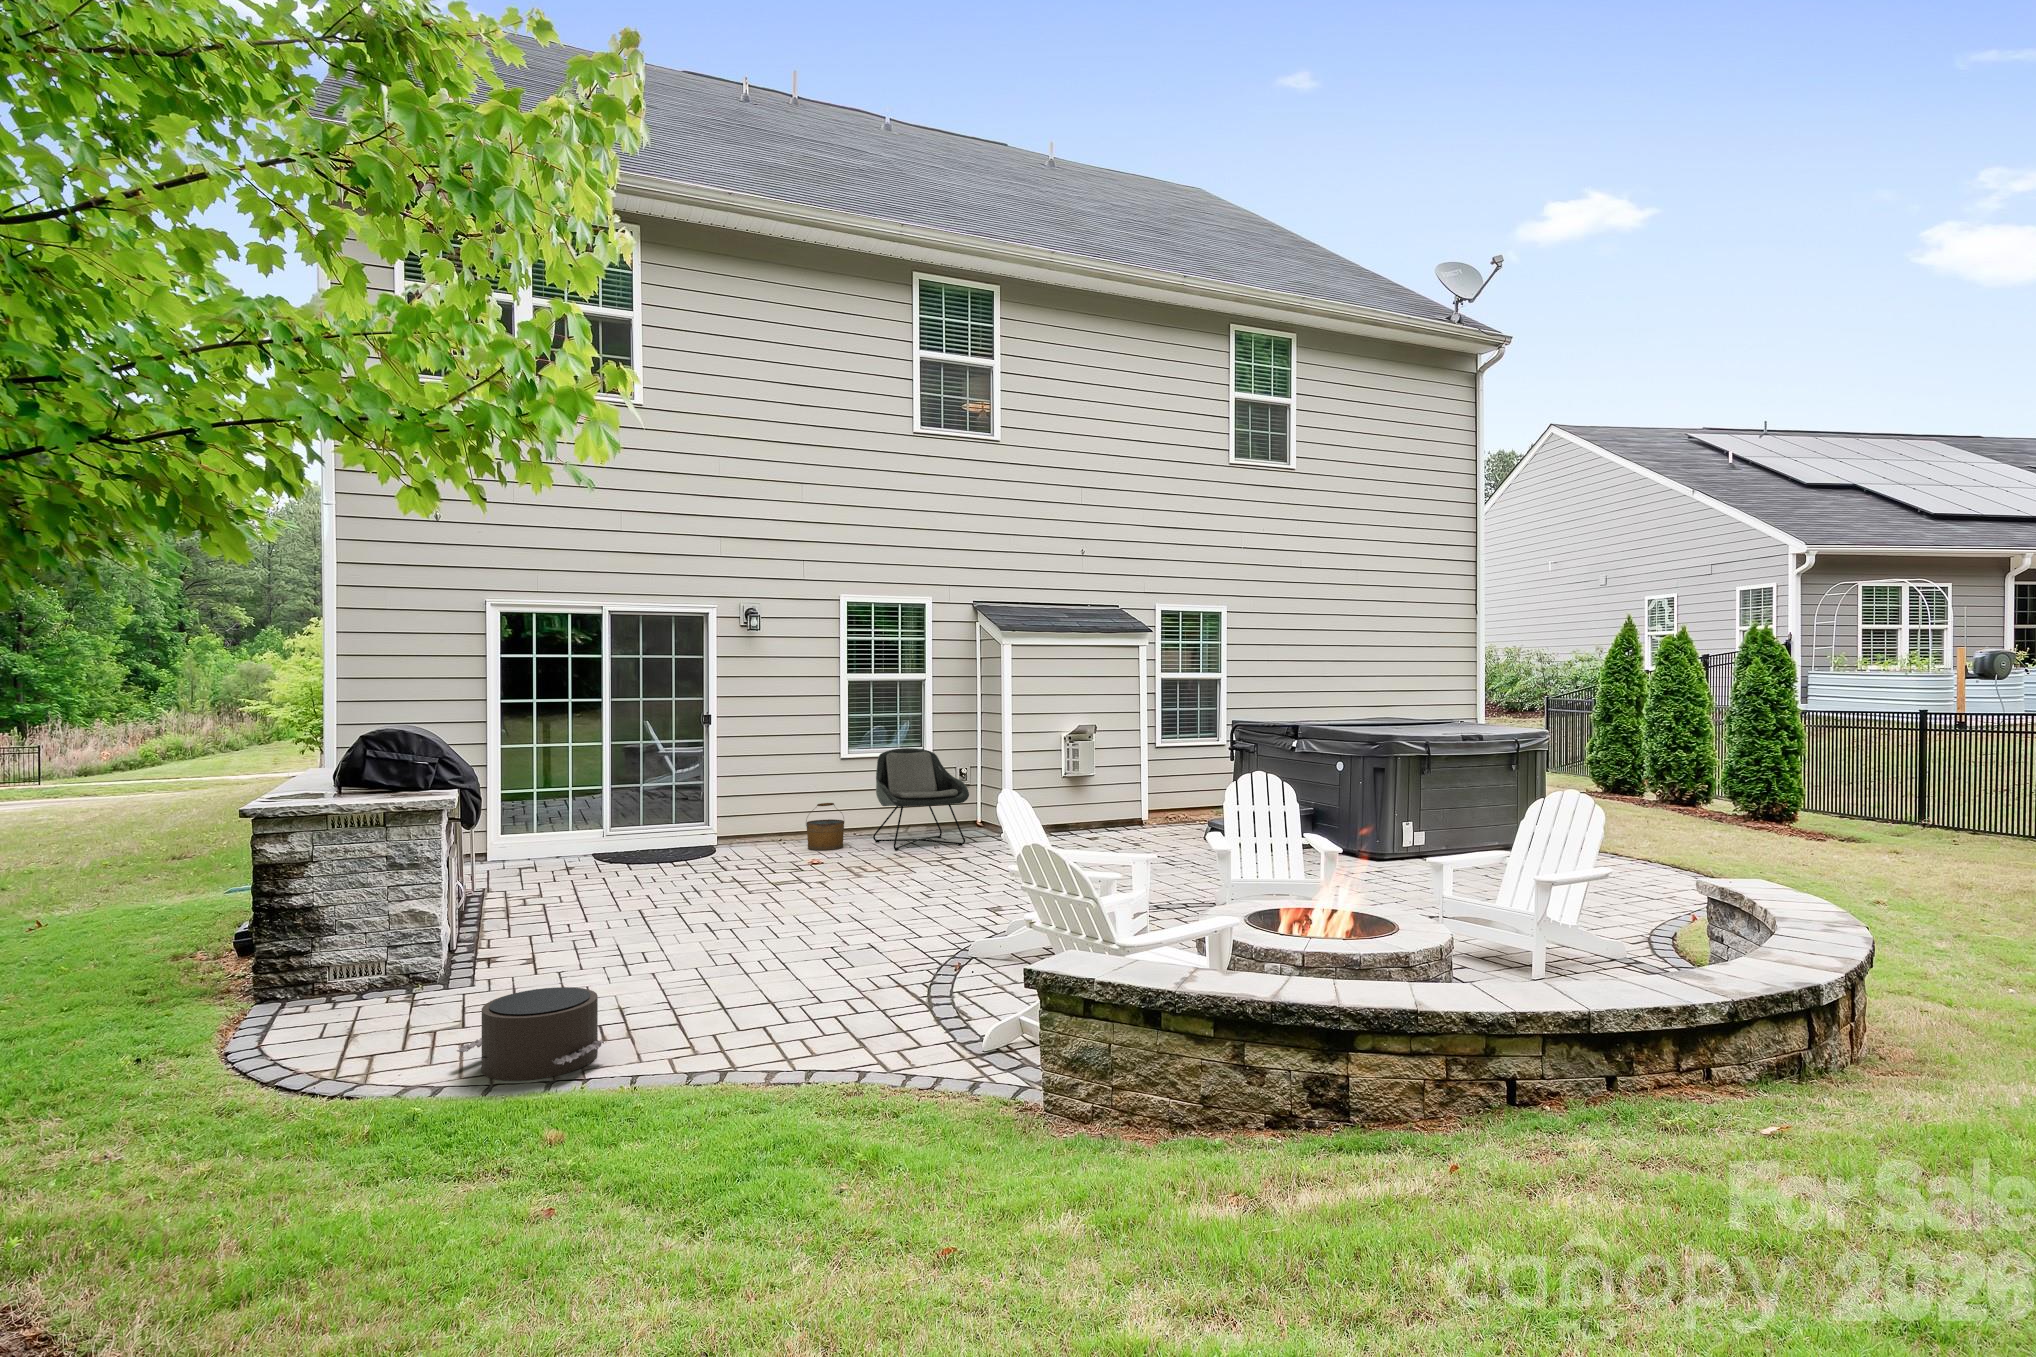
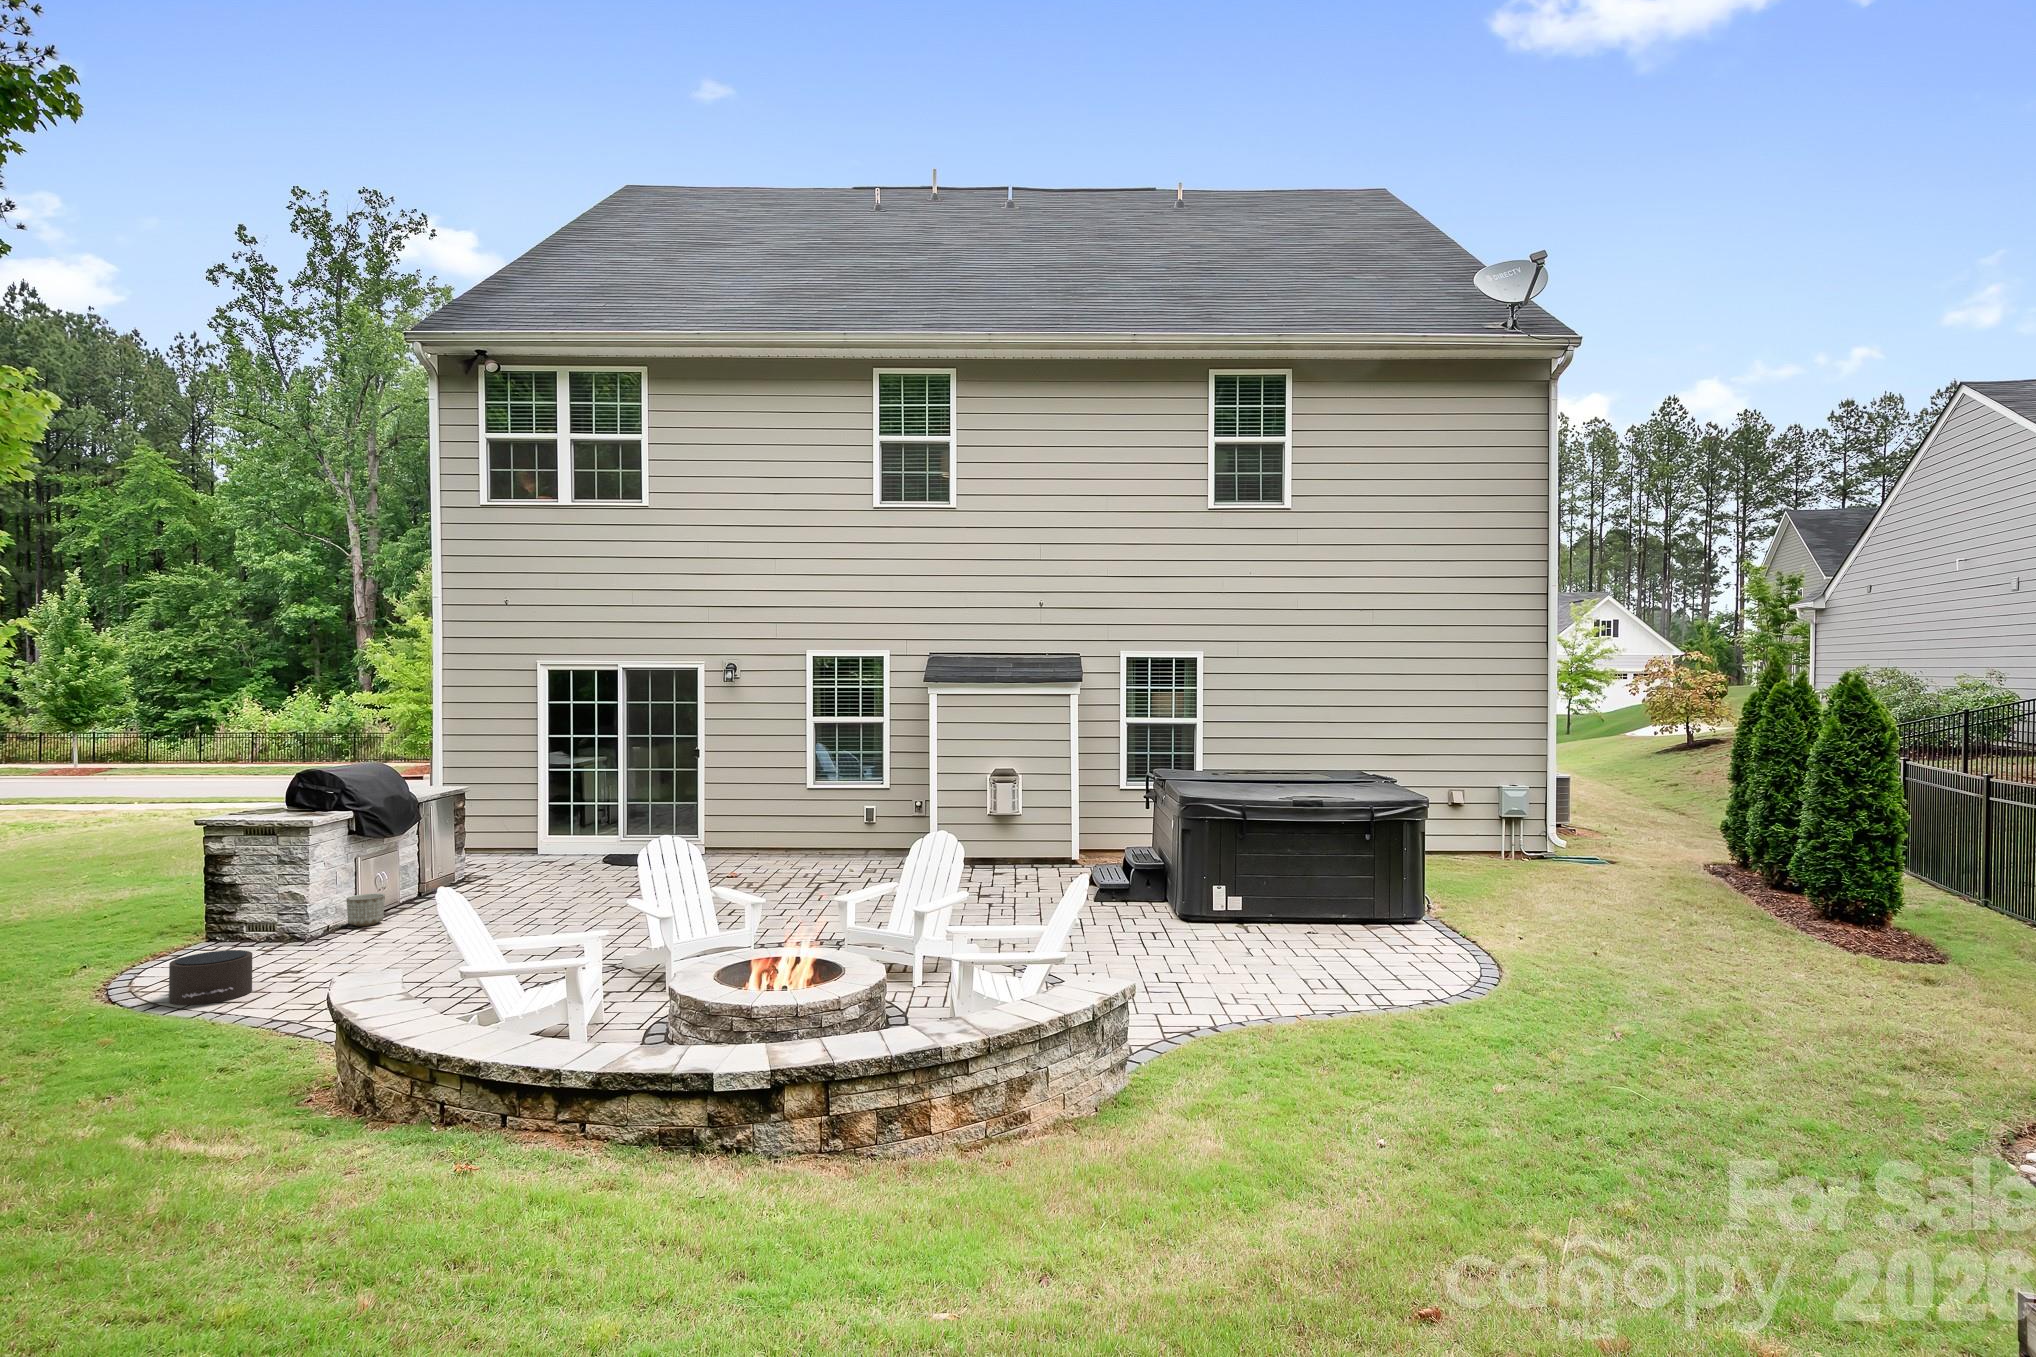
lounge chair: present [873,748,969,851] -> none [809,782,890,872]
bucket: present [806,803,844,850] -> none [765,827,798,867]
planter: none [462,907,516,956] -> present [347,894,385,926]

